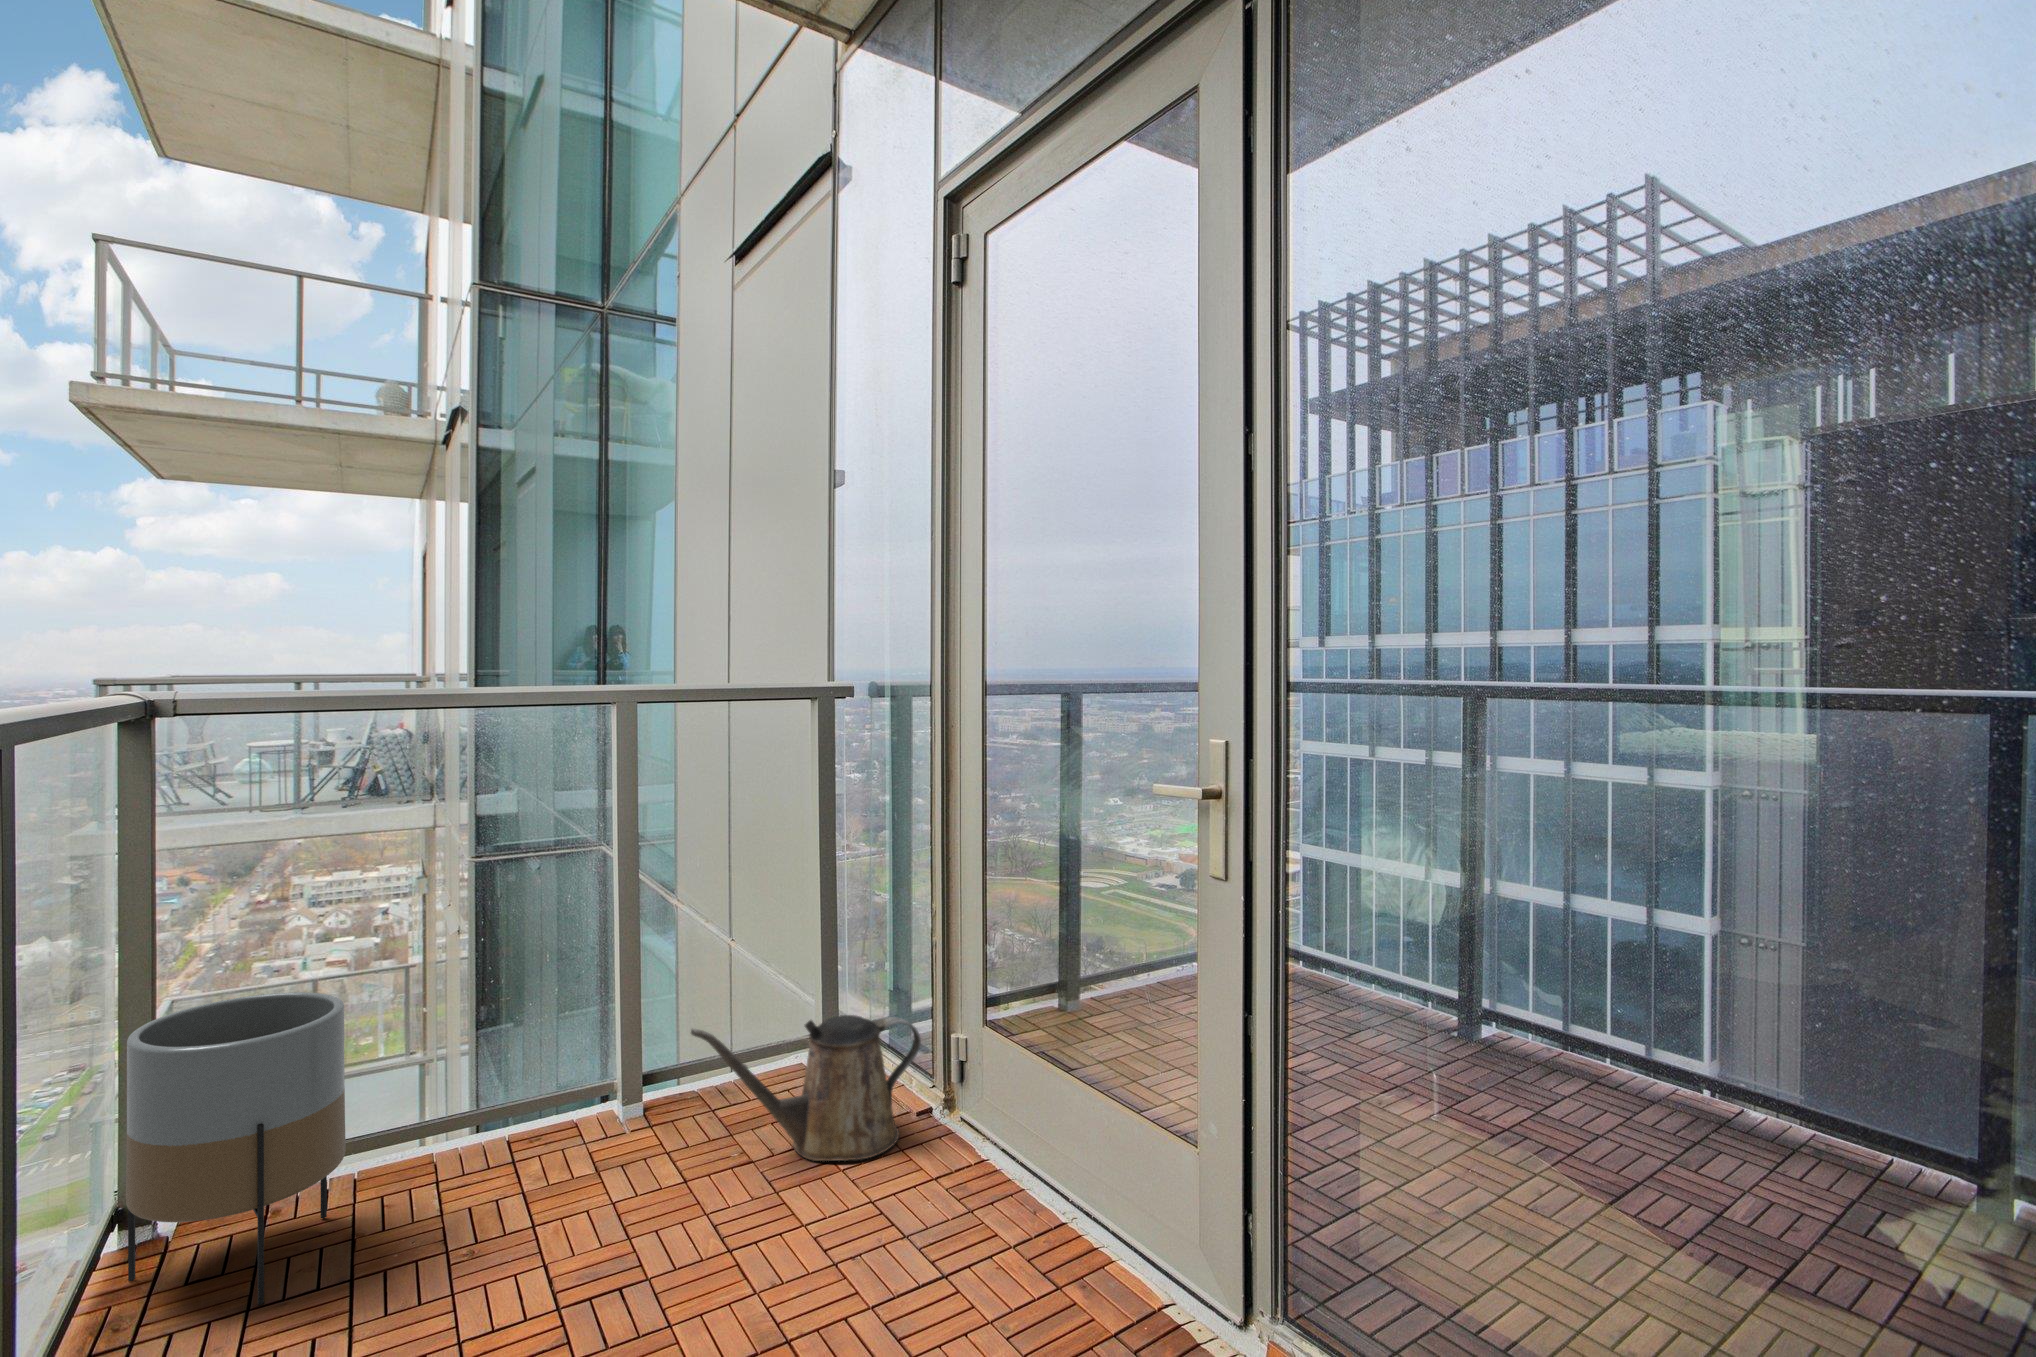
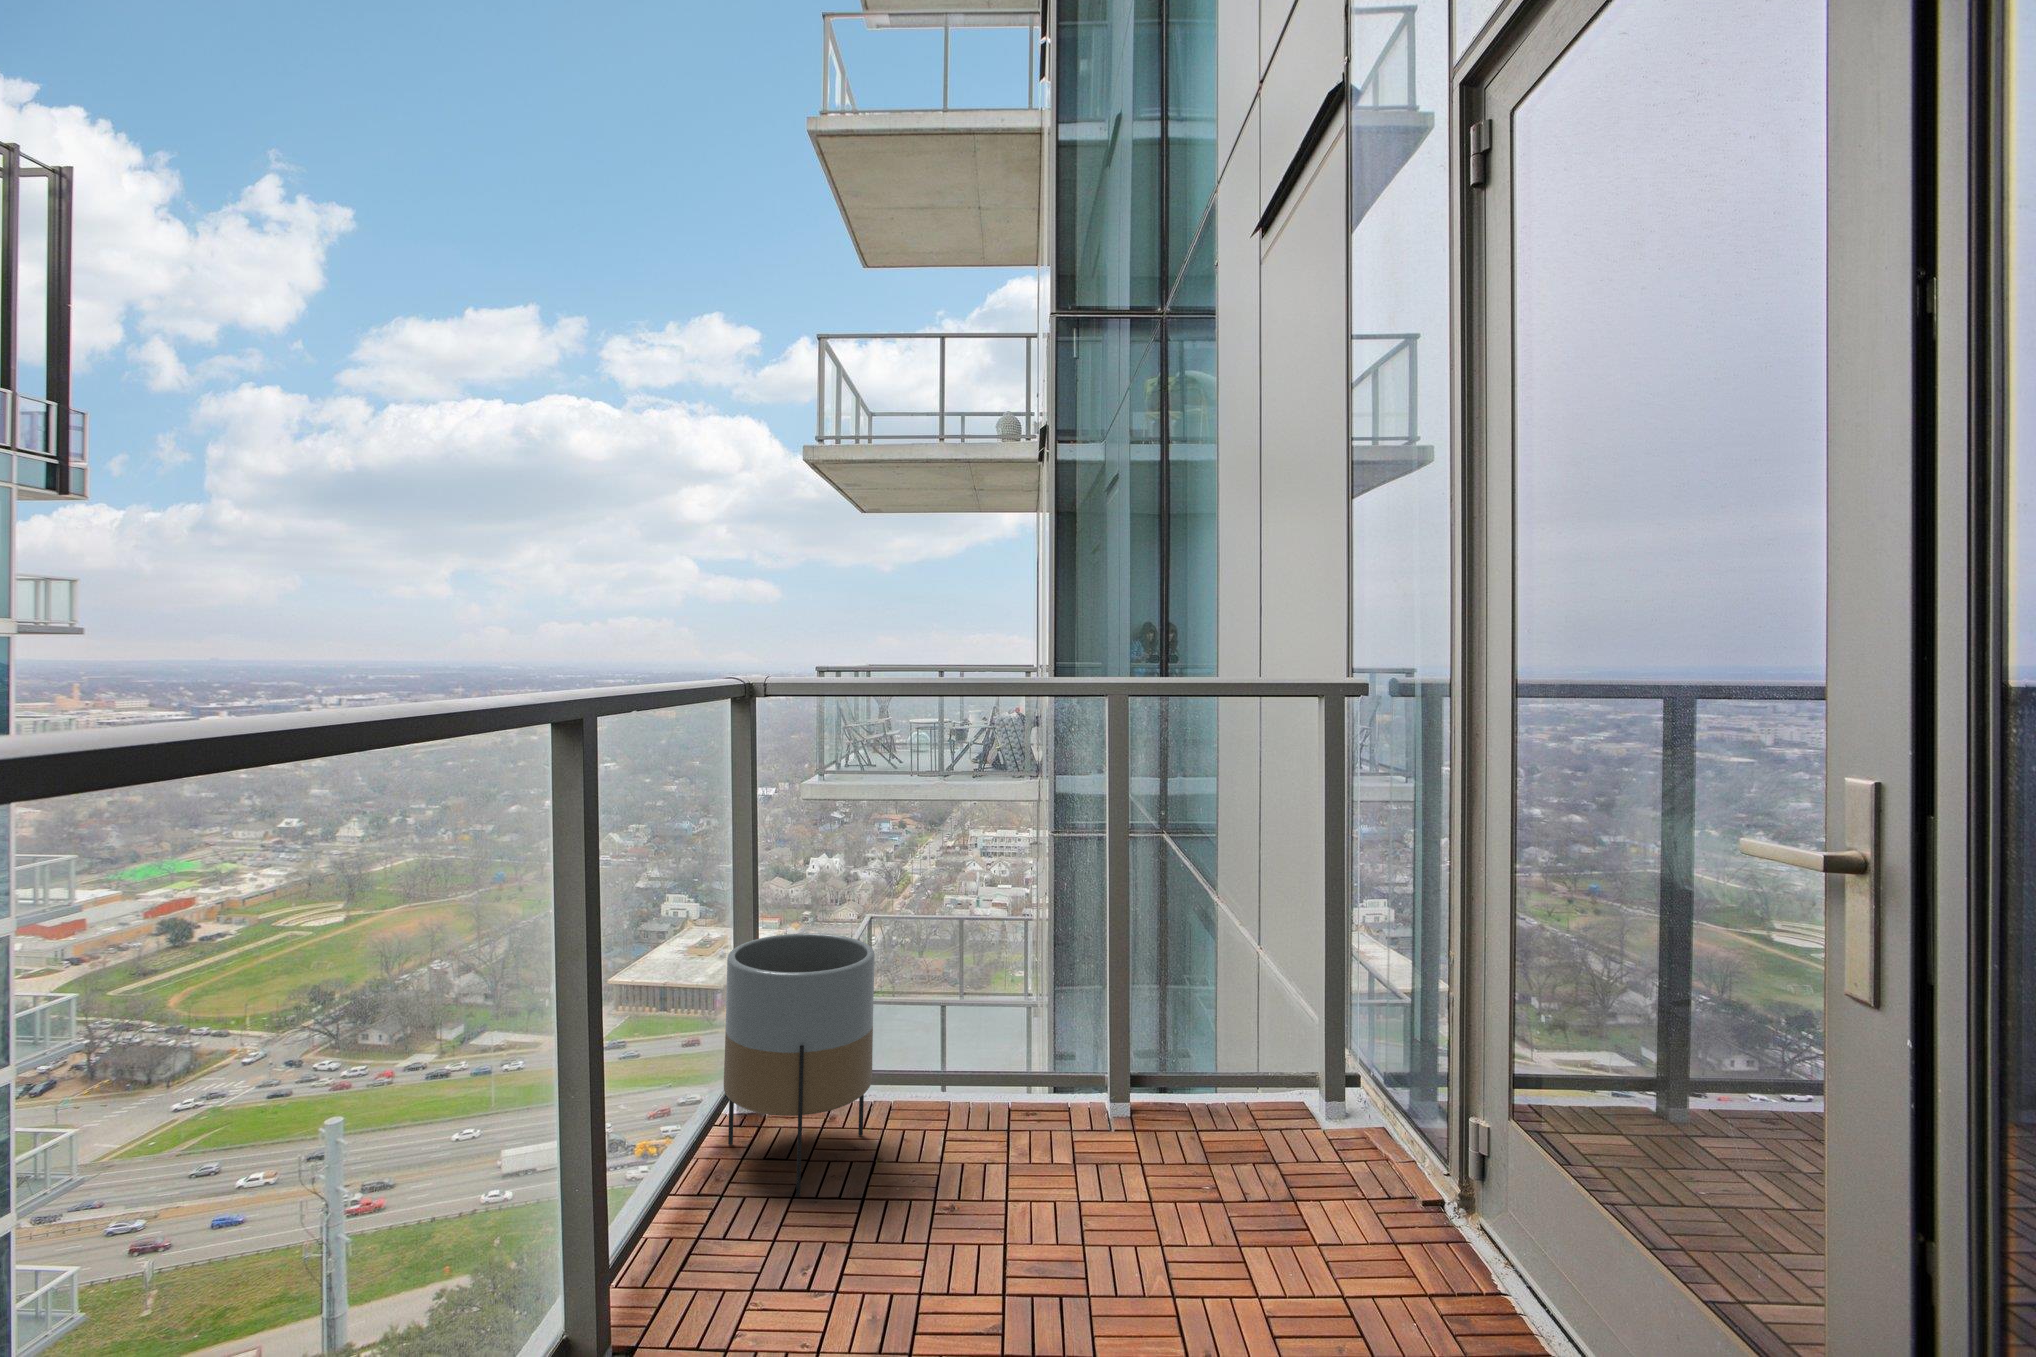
watering can: present [691,1015,921,1161] -> none [1165,1045,1429,1240]

